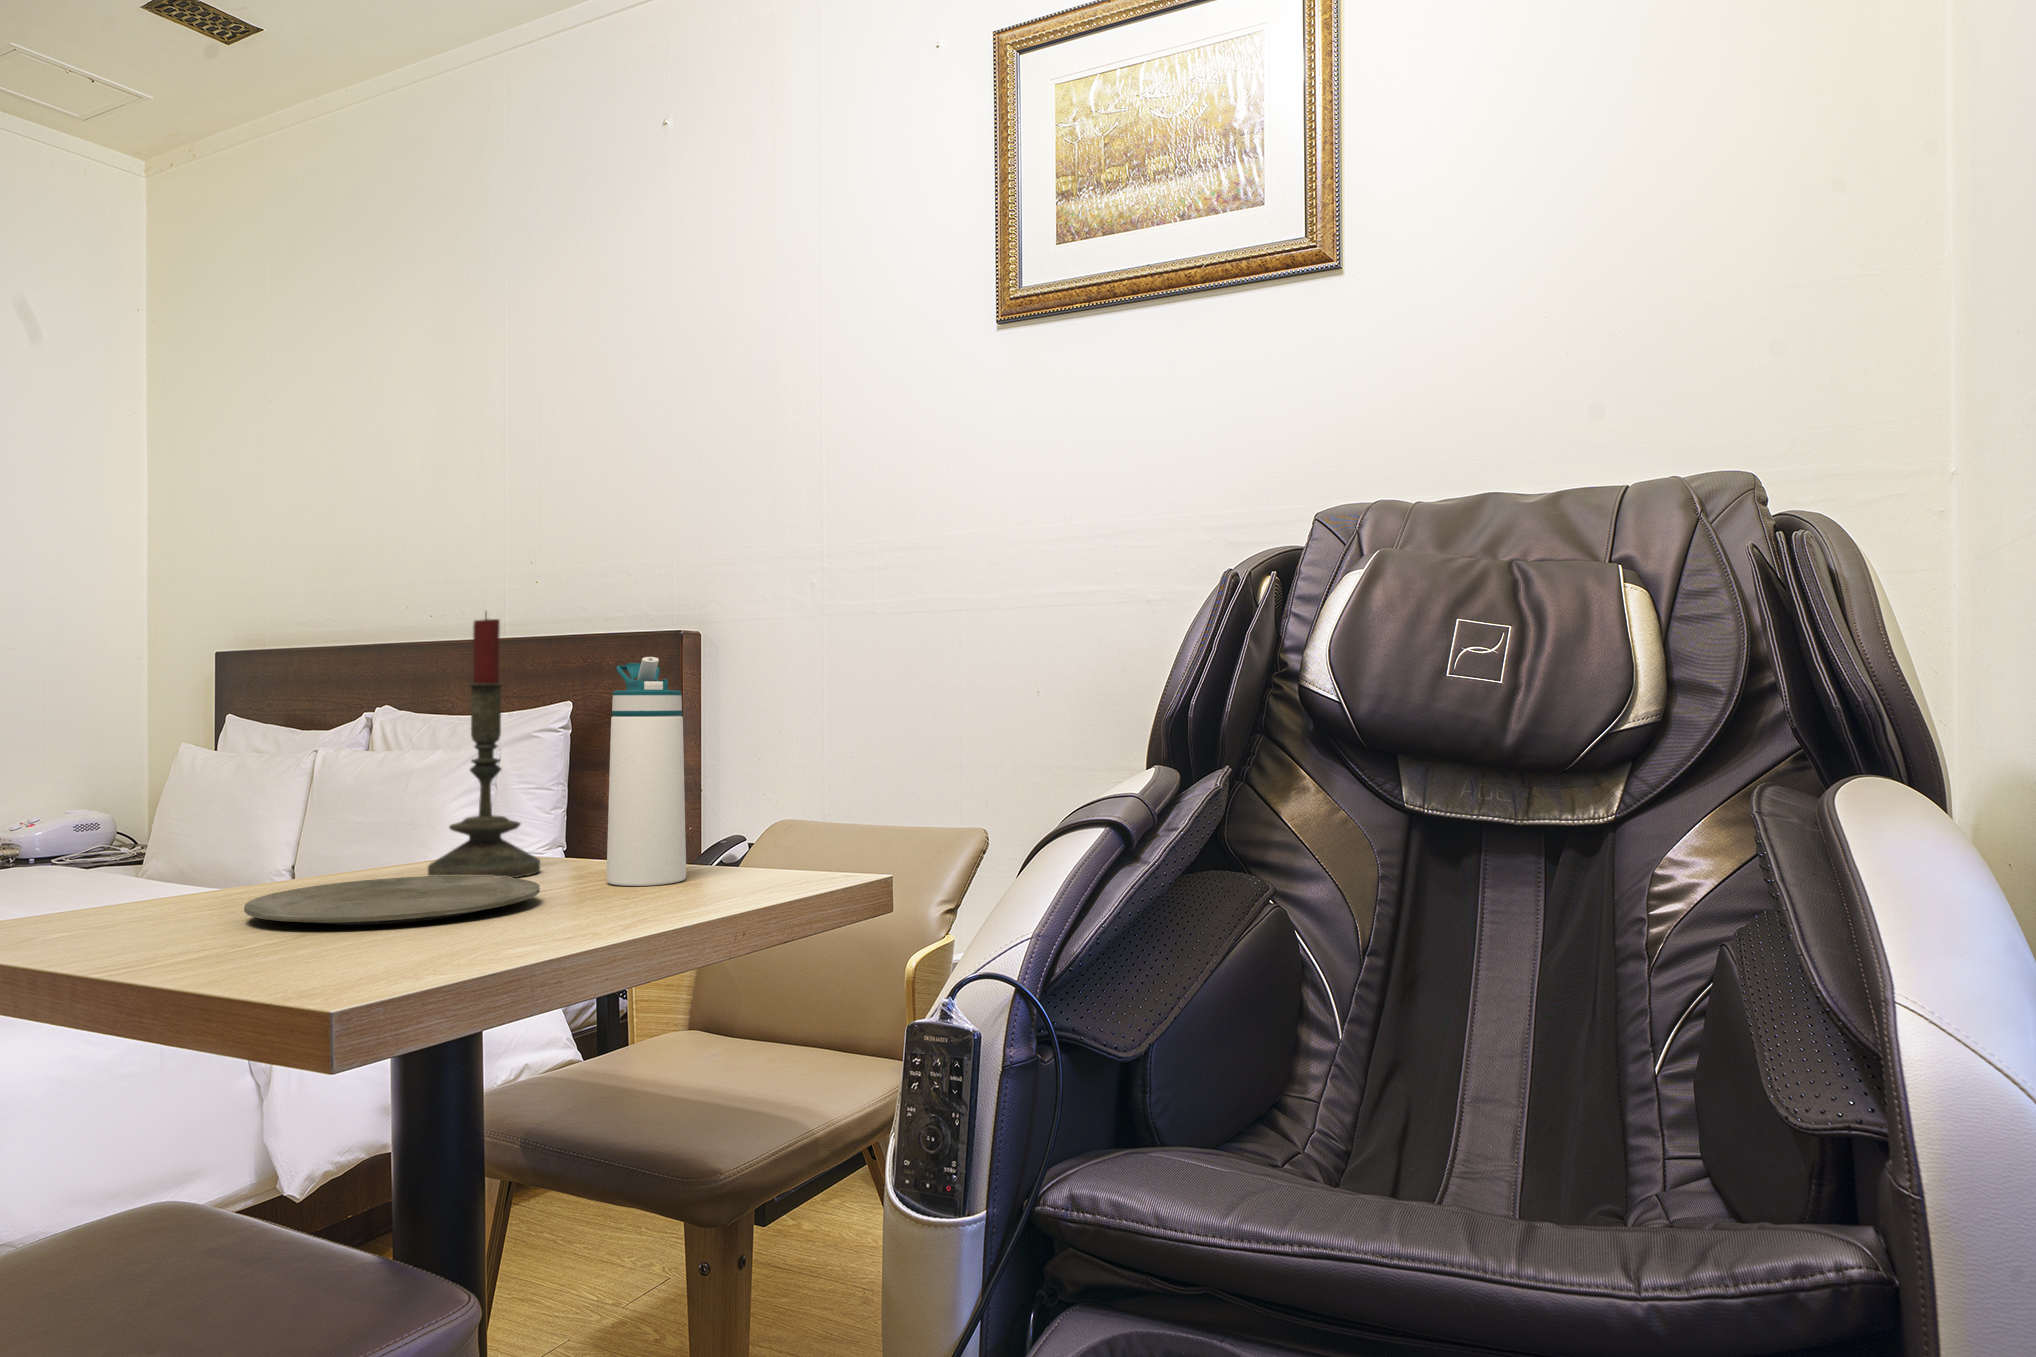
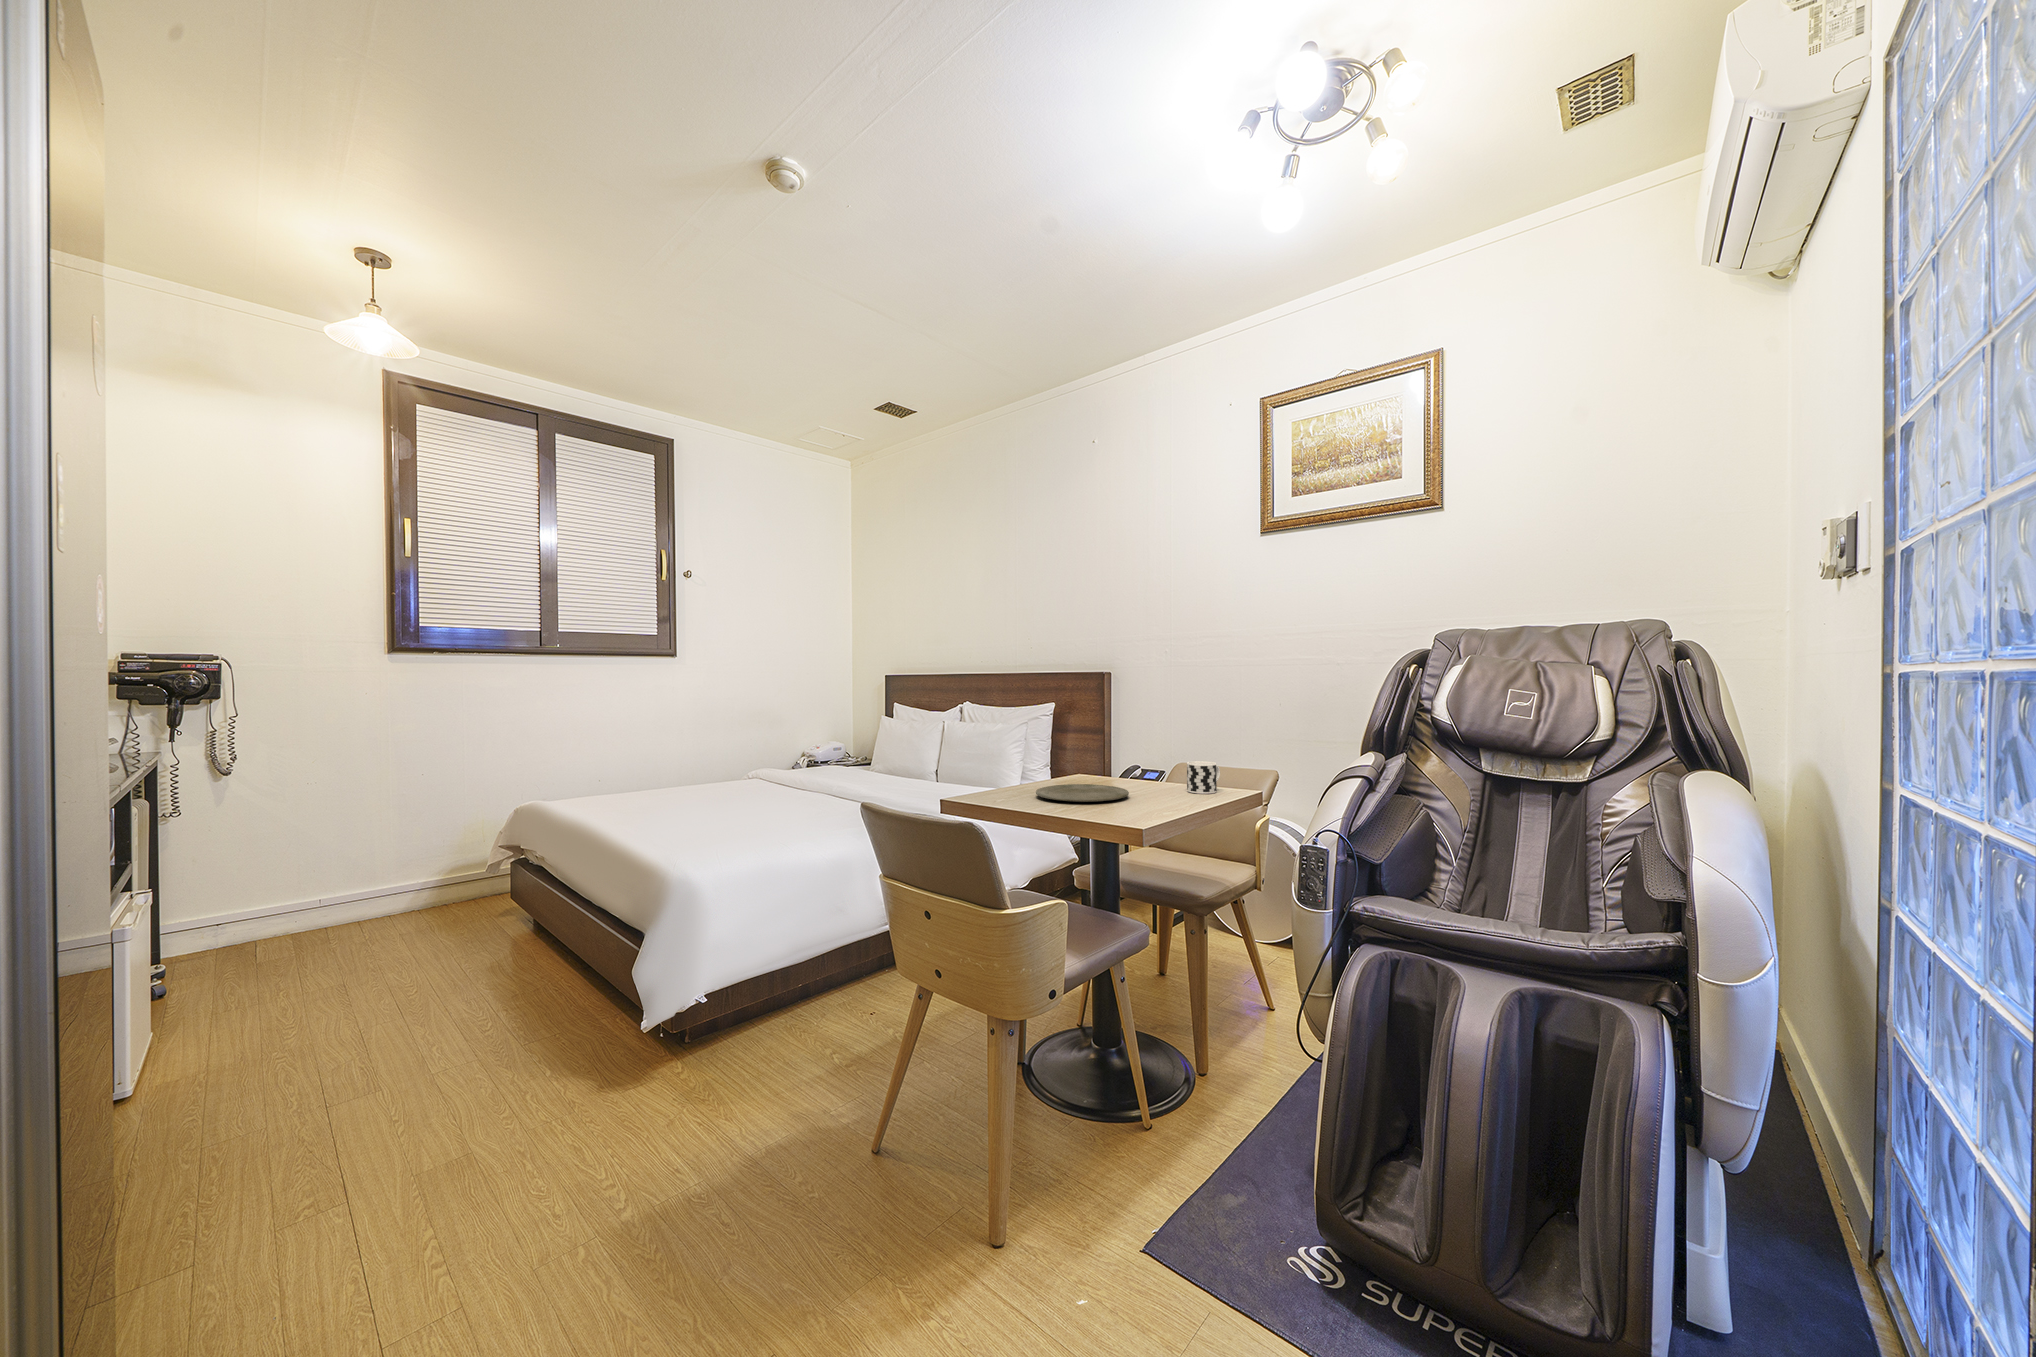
candle: present [428,613,540,878] -> none [1063,682,1103,785]
water bottle: present [606,657,686,886] -> none [1136,703,1167,790]
cup: none [724,807,816,889] -> present [1187,761,1220,794]

